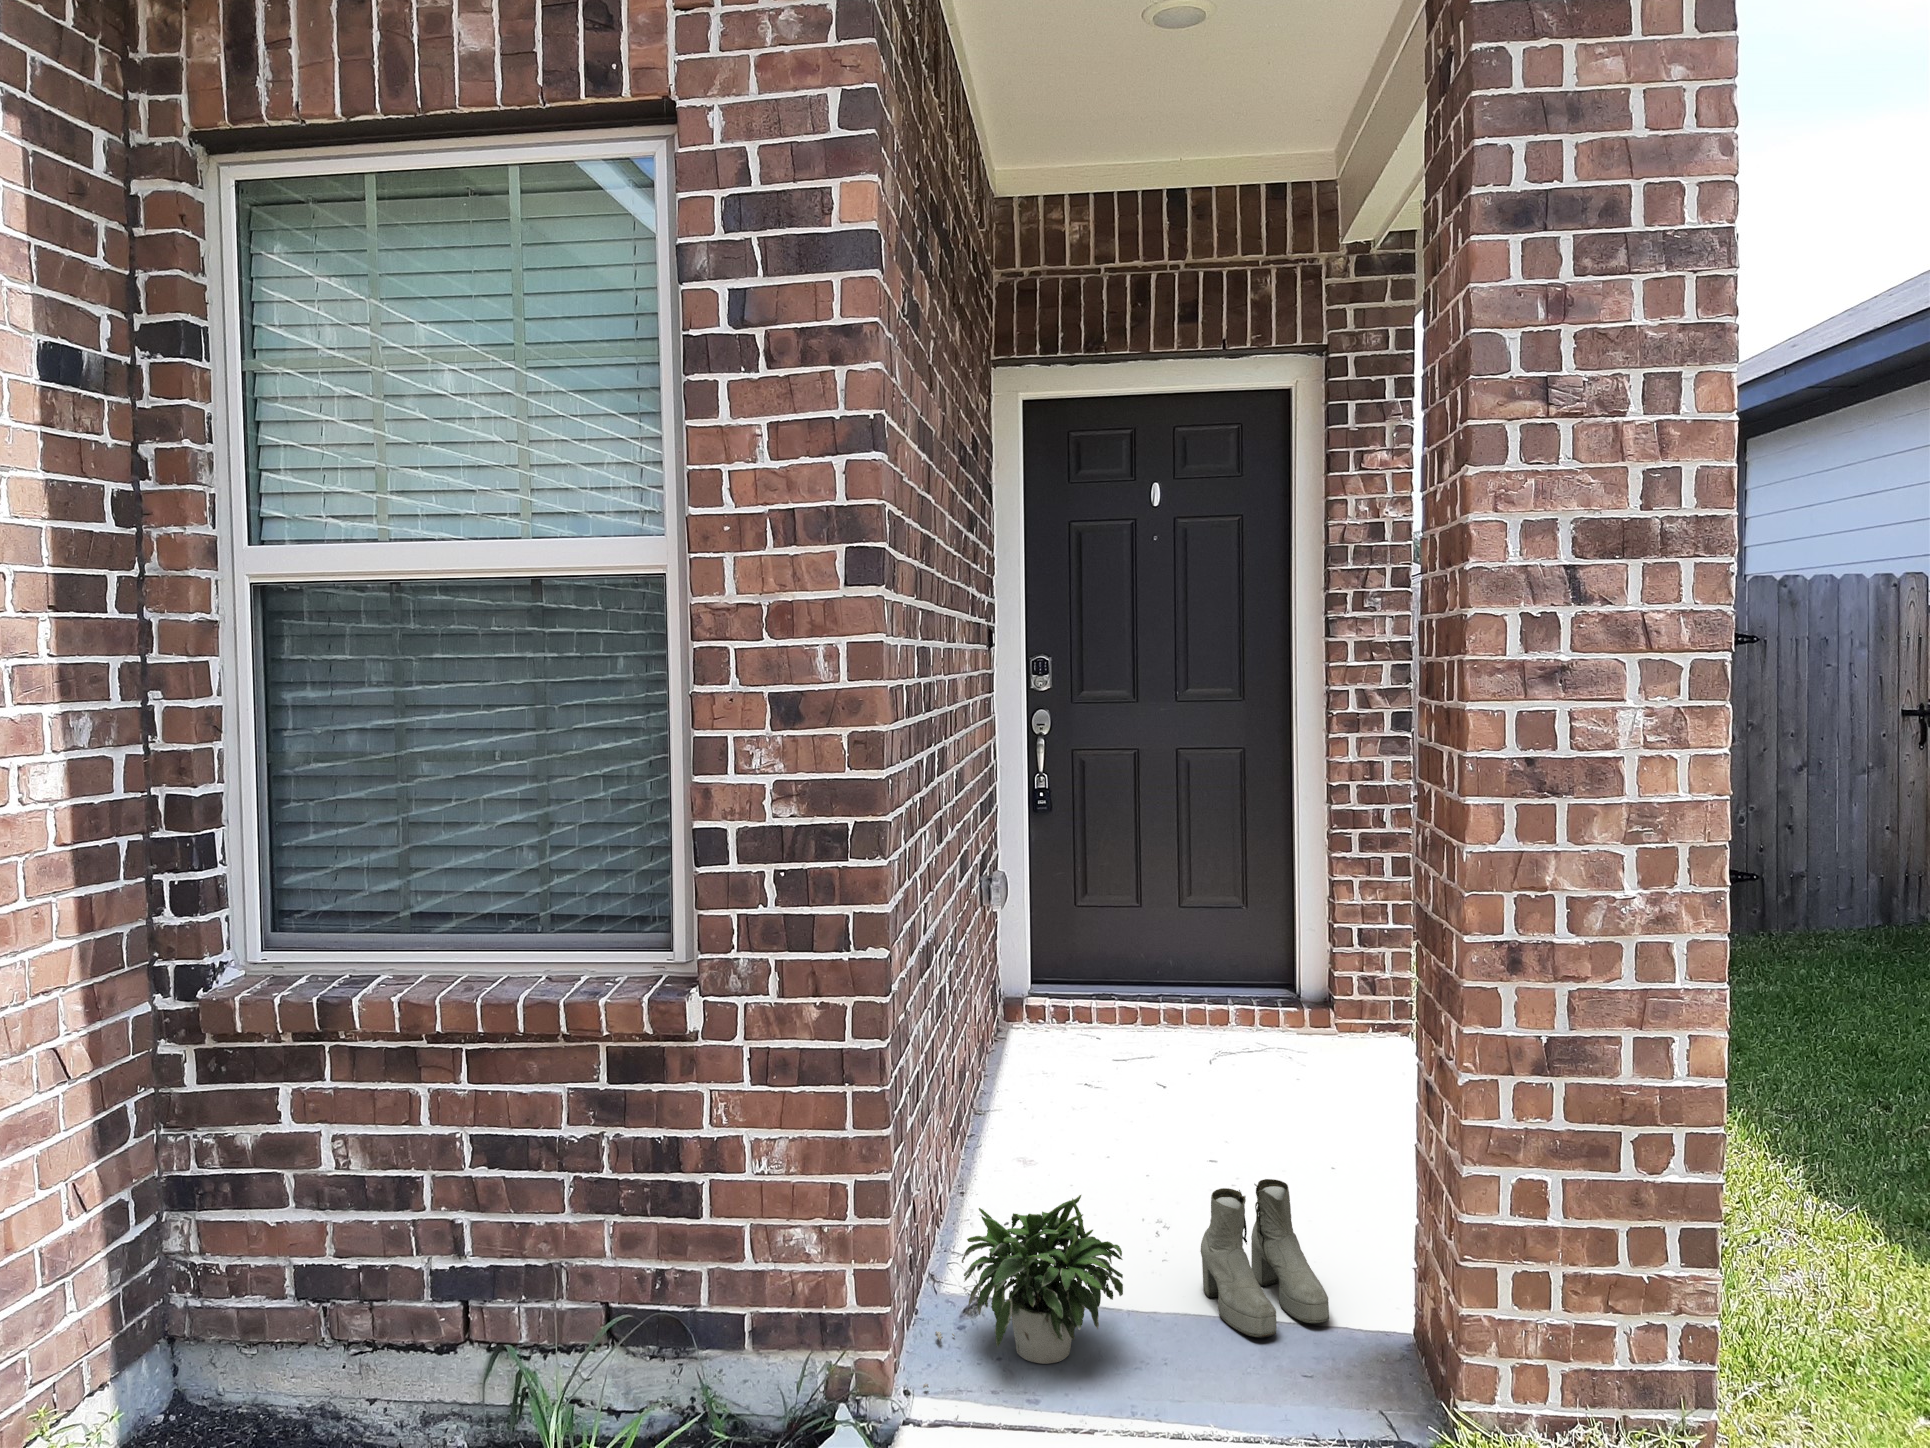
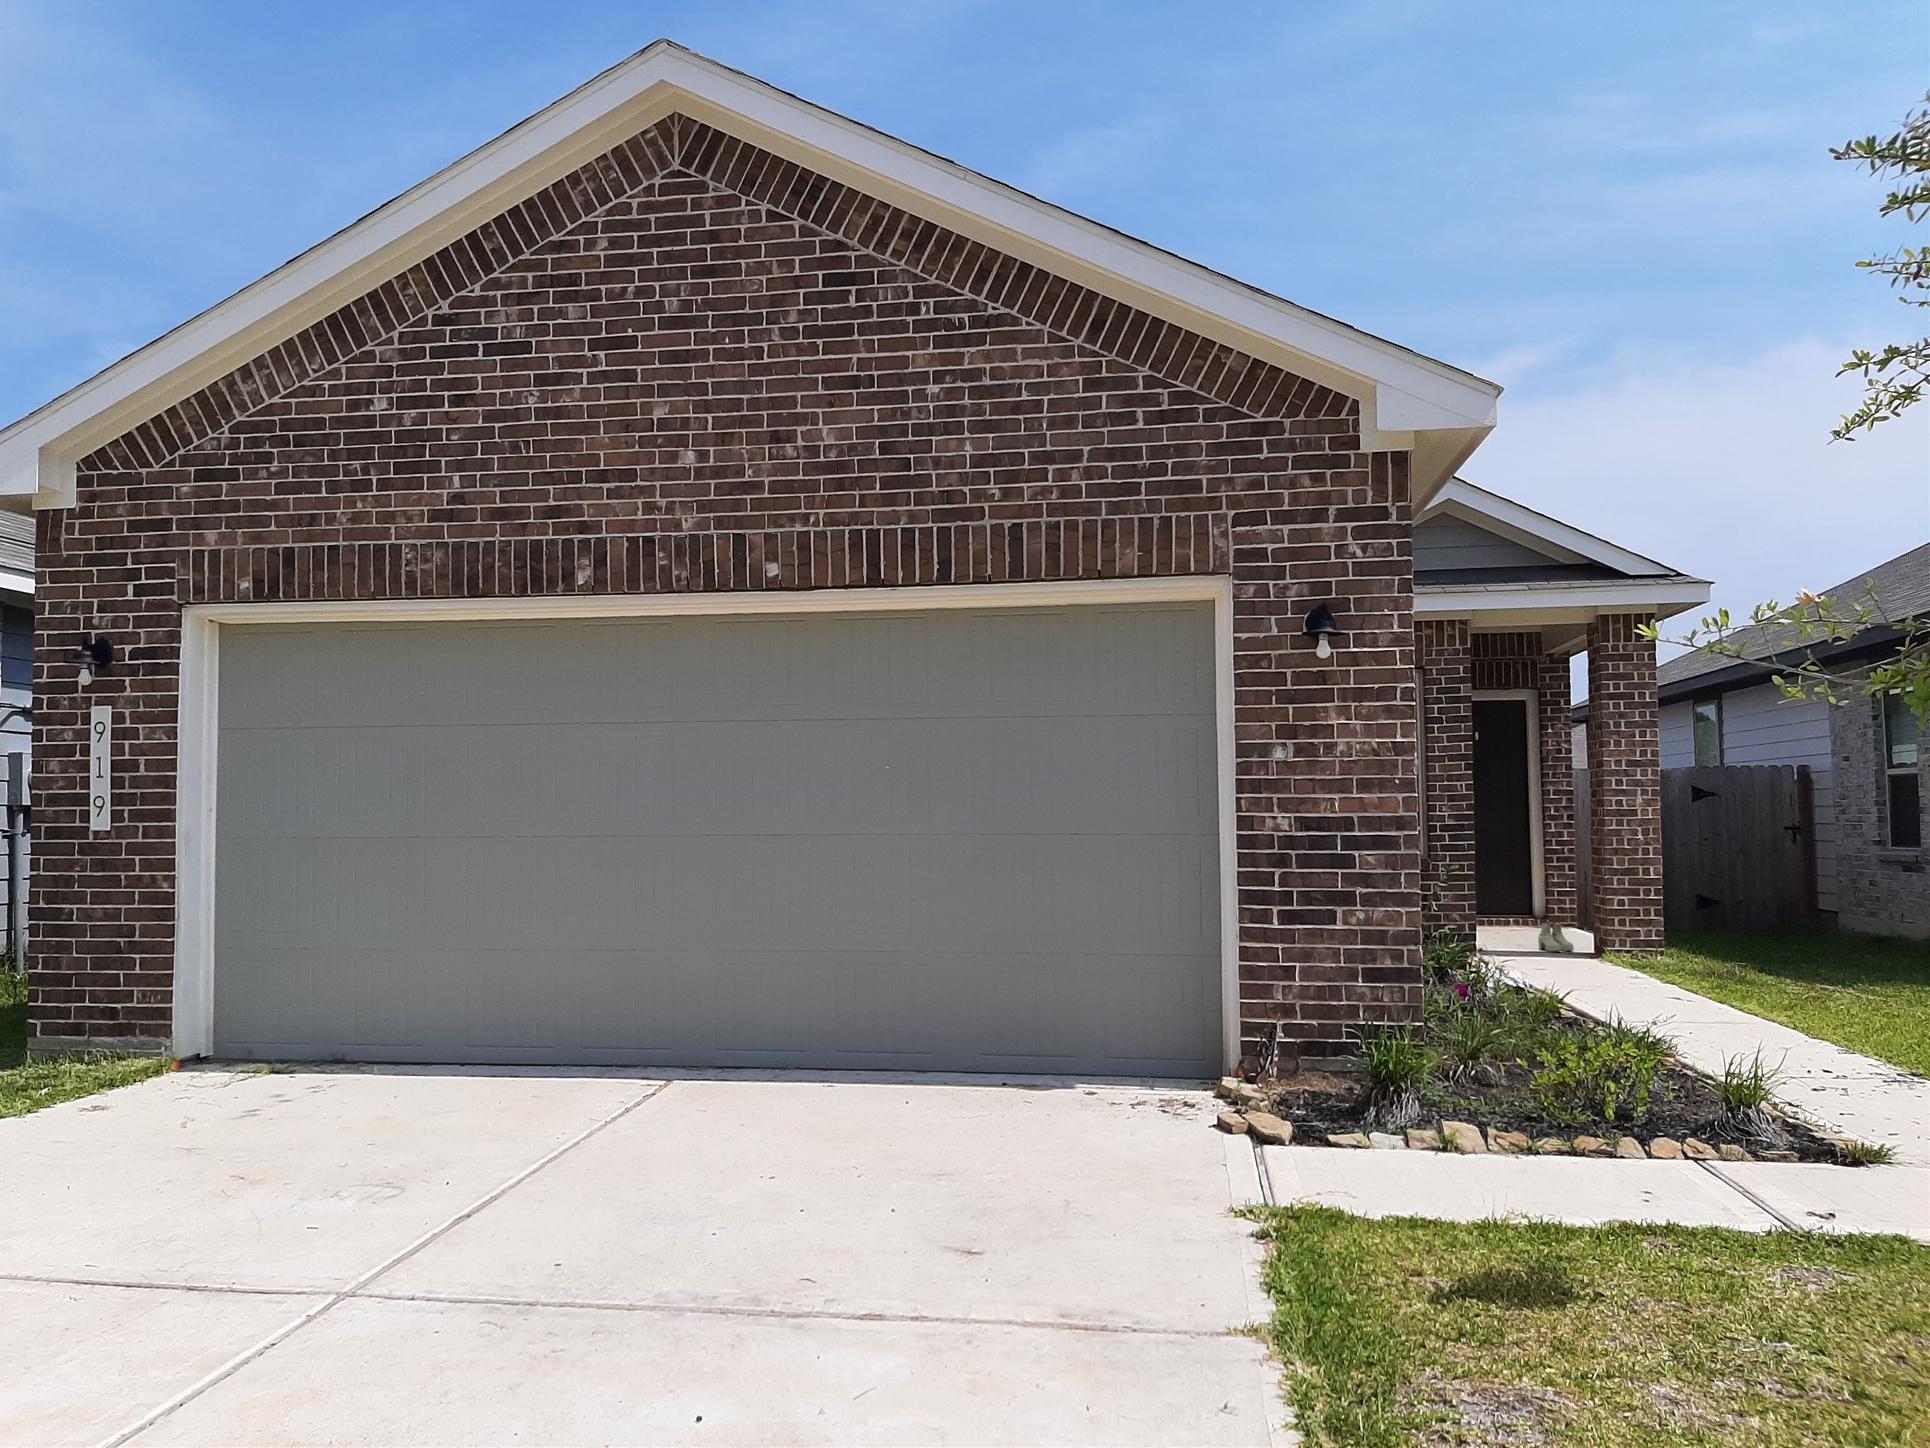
potted plant: present [923,1195,1123,1388] -> none [1479,917,1527,954]

